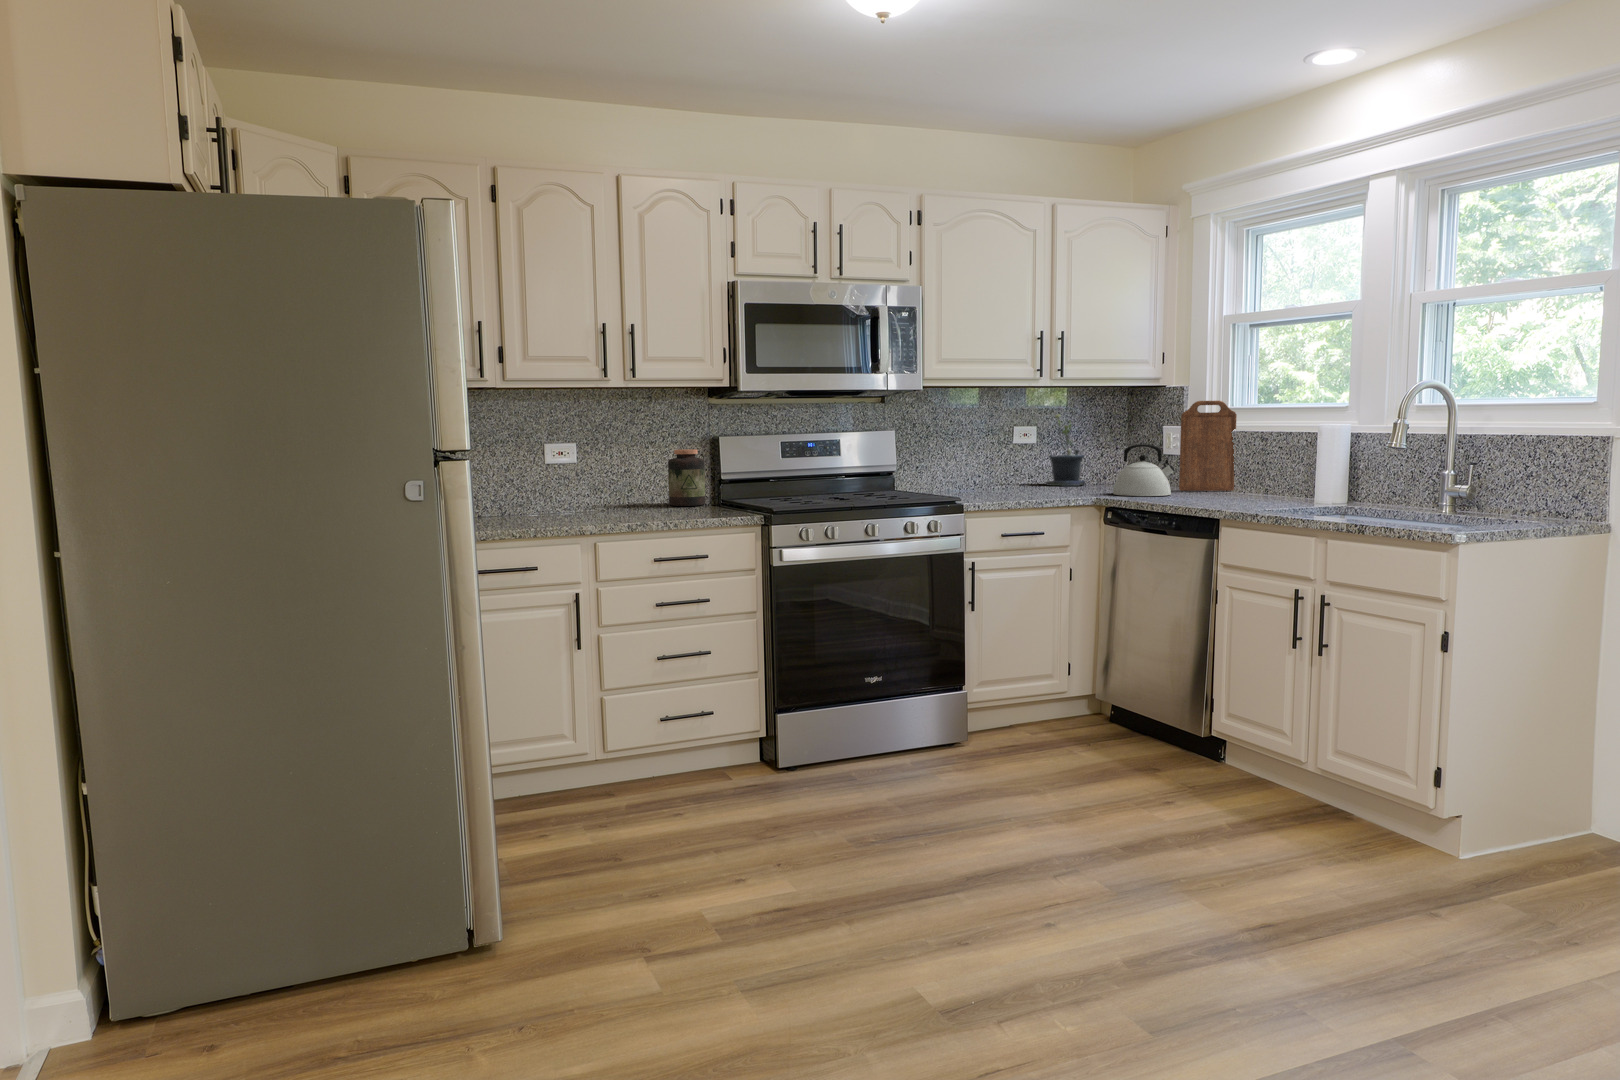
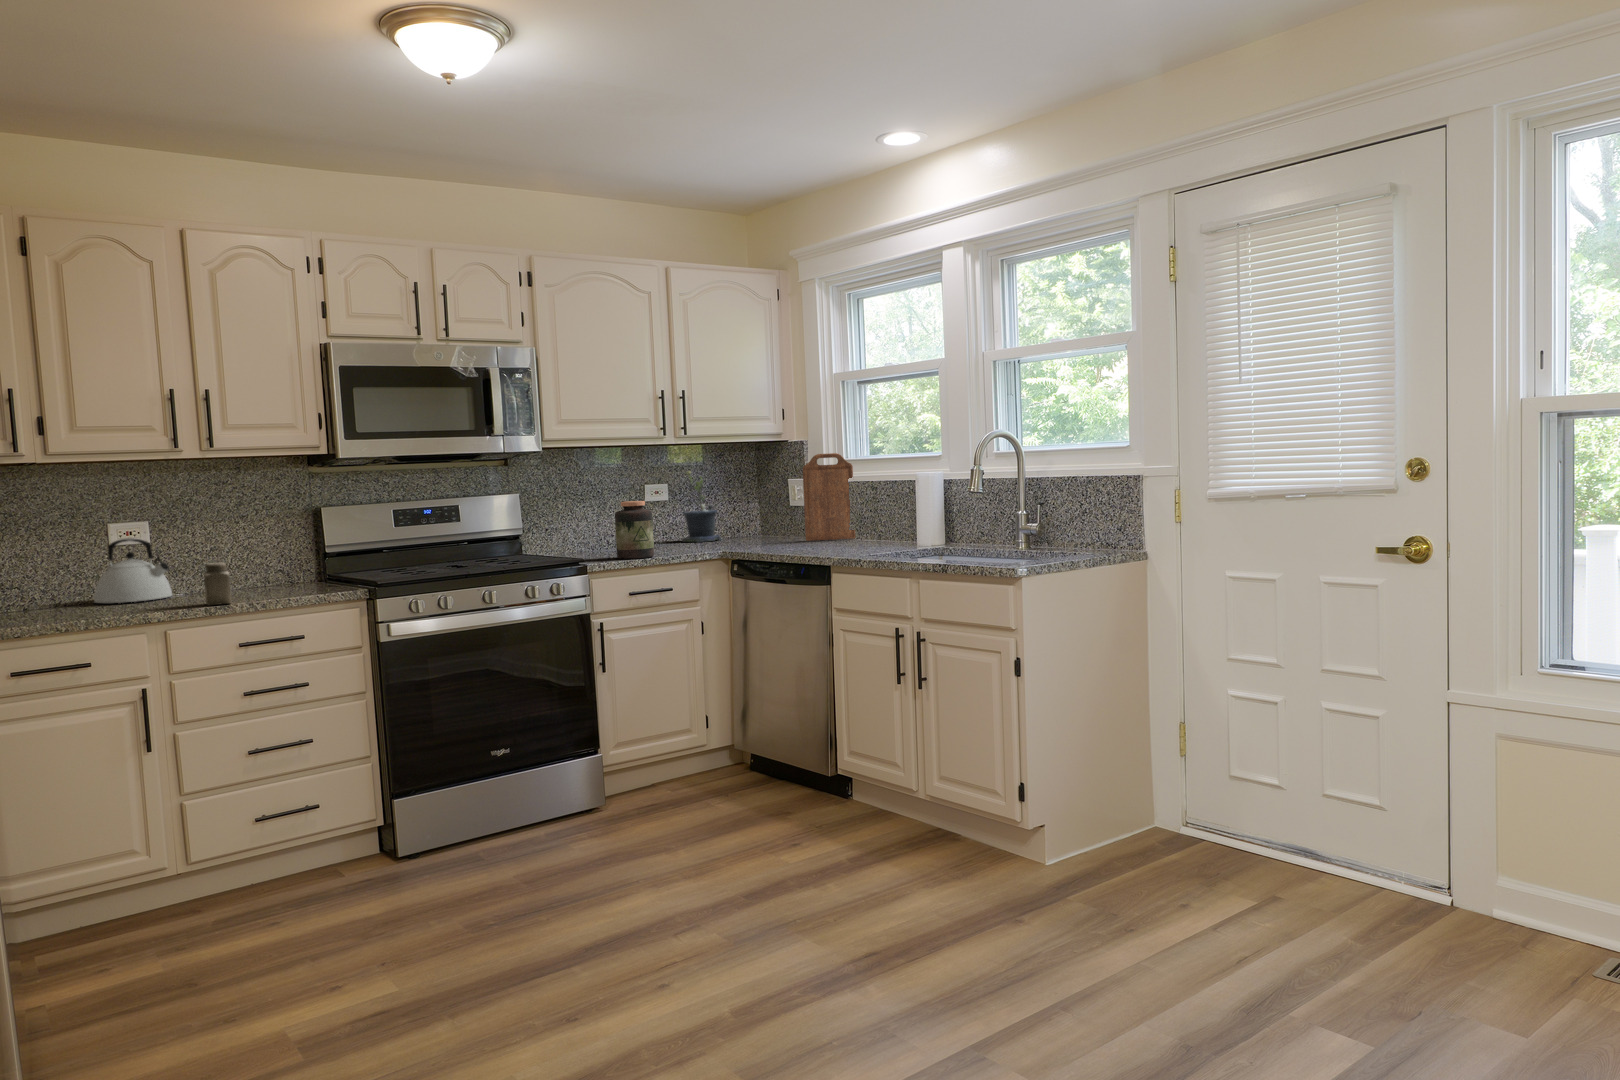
kettle: present [1113,444,1175,496] -> present [94,539,172,603]
jar: present [668,449,705,506] -> present [615,501,654,559]
salt shaker: none [625,484,647,522] -> present [204,563,231,605]

